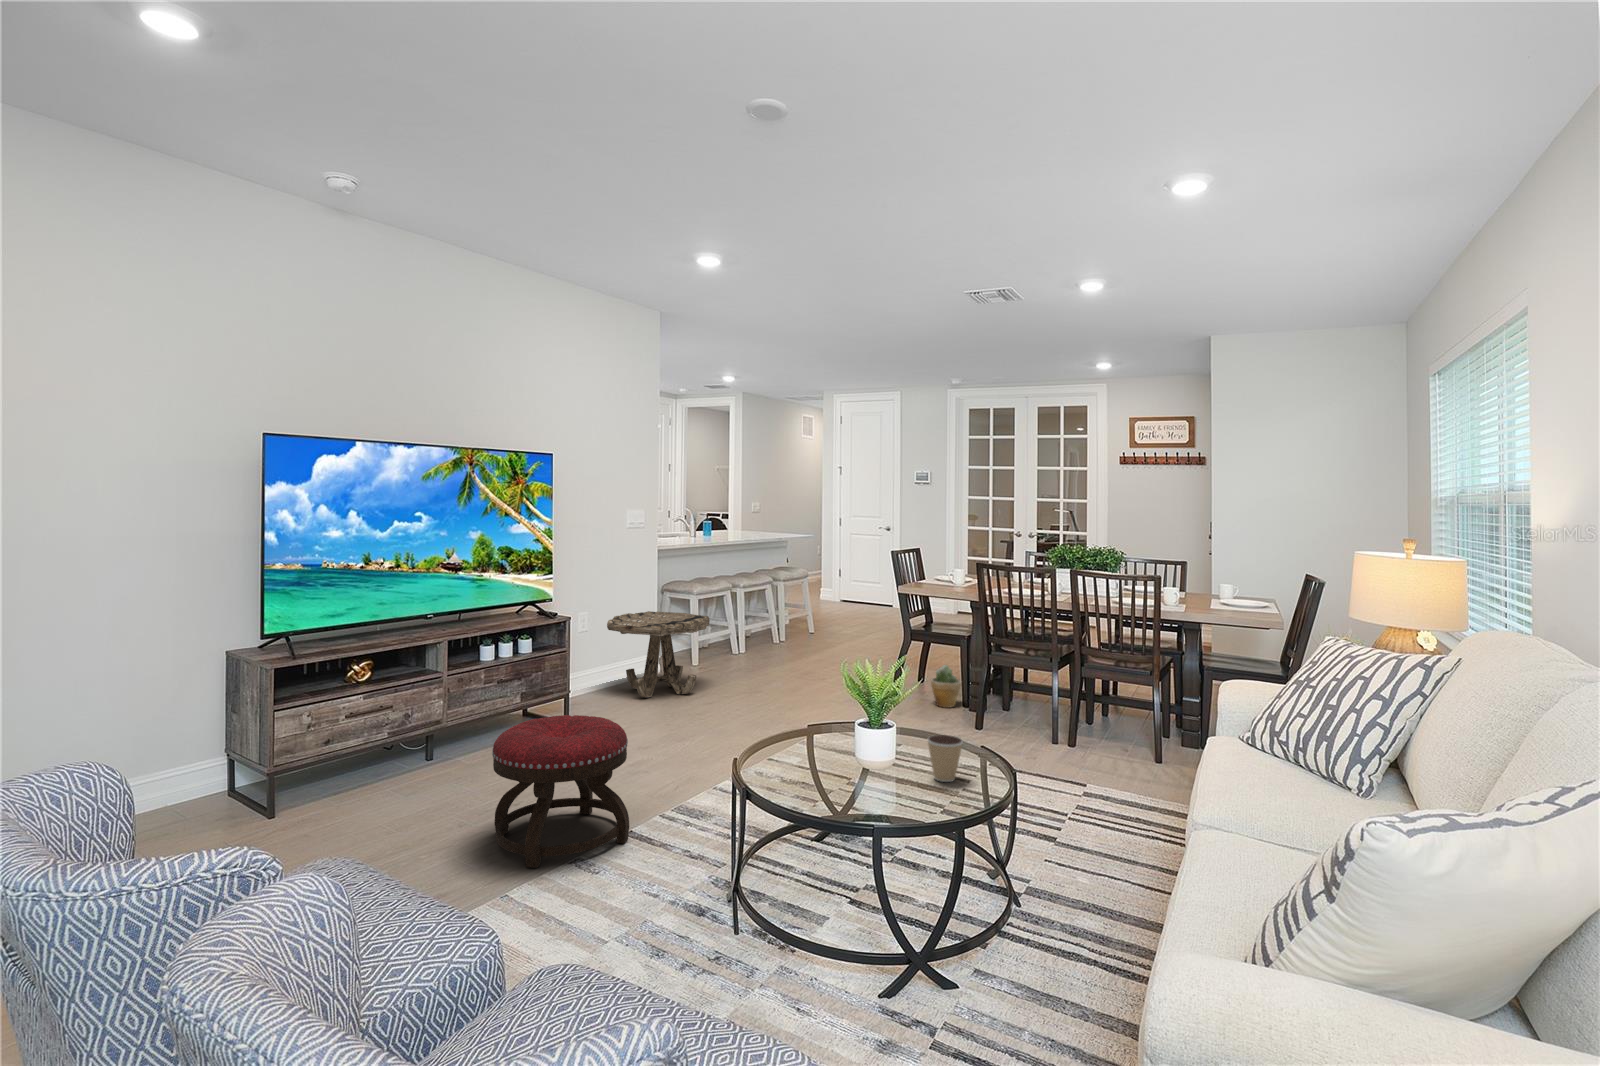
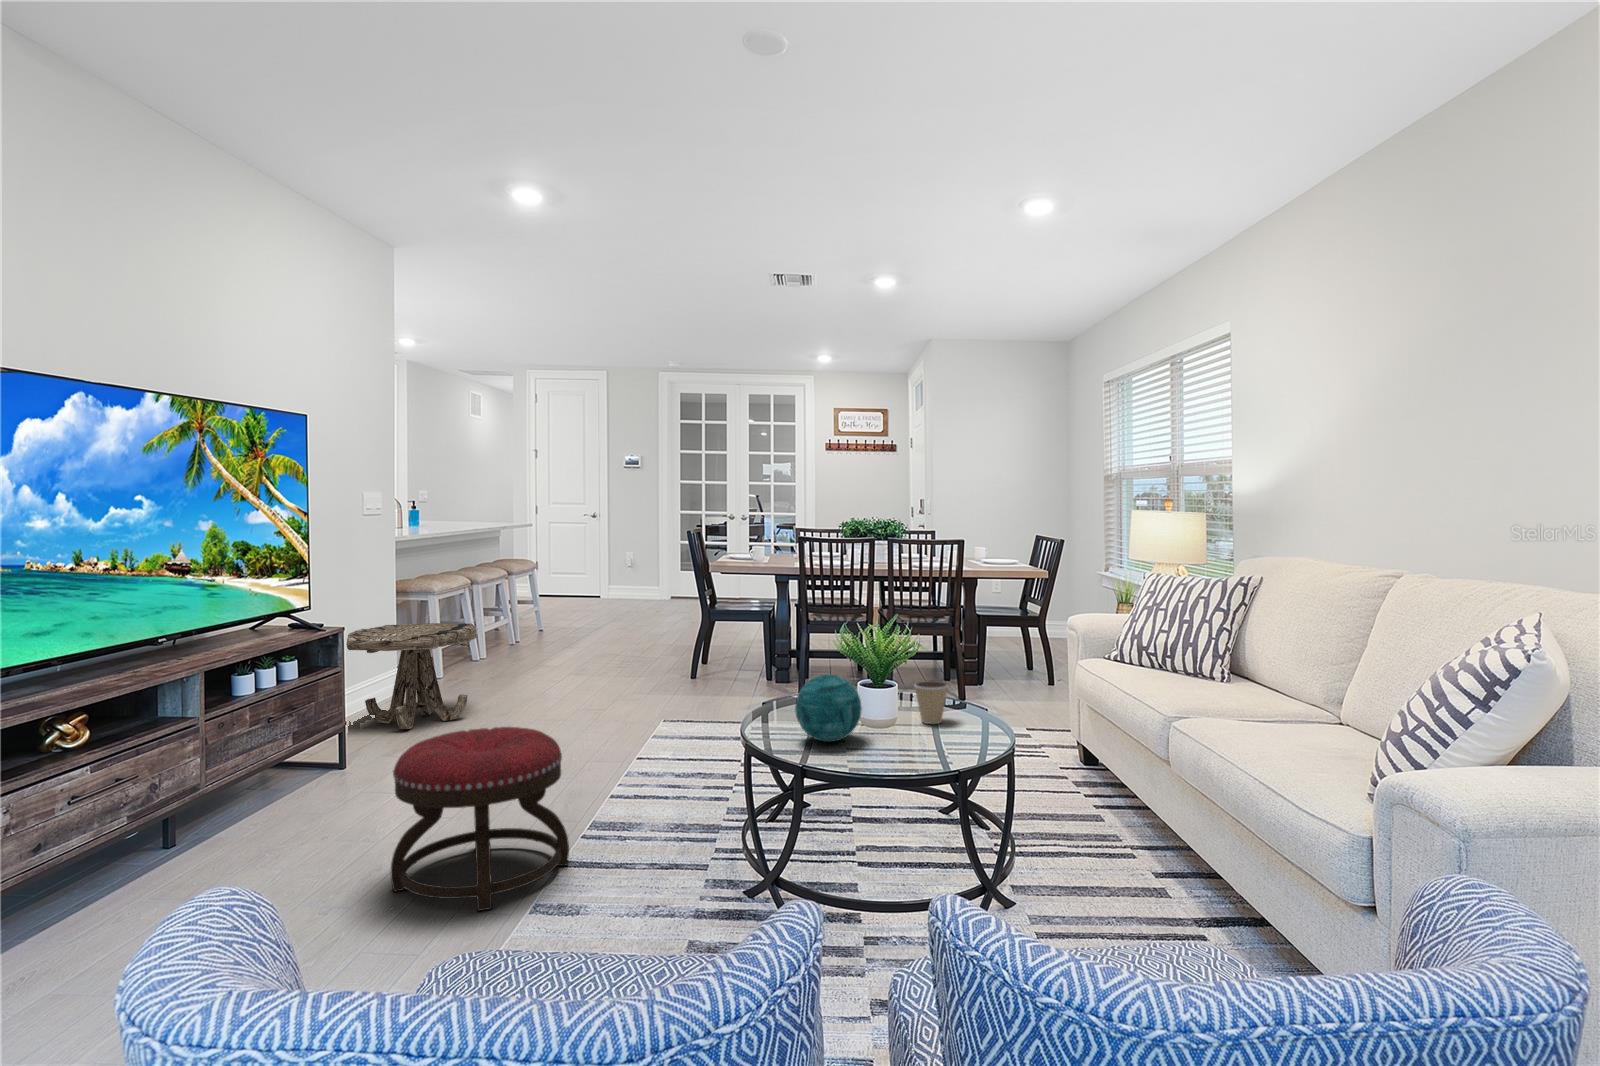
potted plant: present [931,665,961,708] -> none [737,651,768,695]
decorative orb: none [789,715,854,782] -> present [795,674,862,742]

